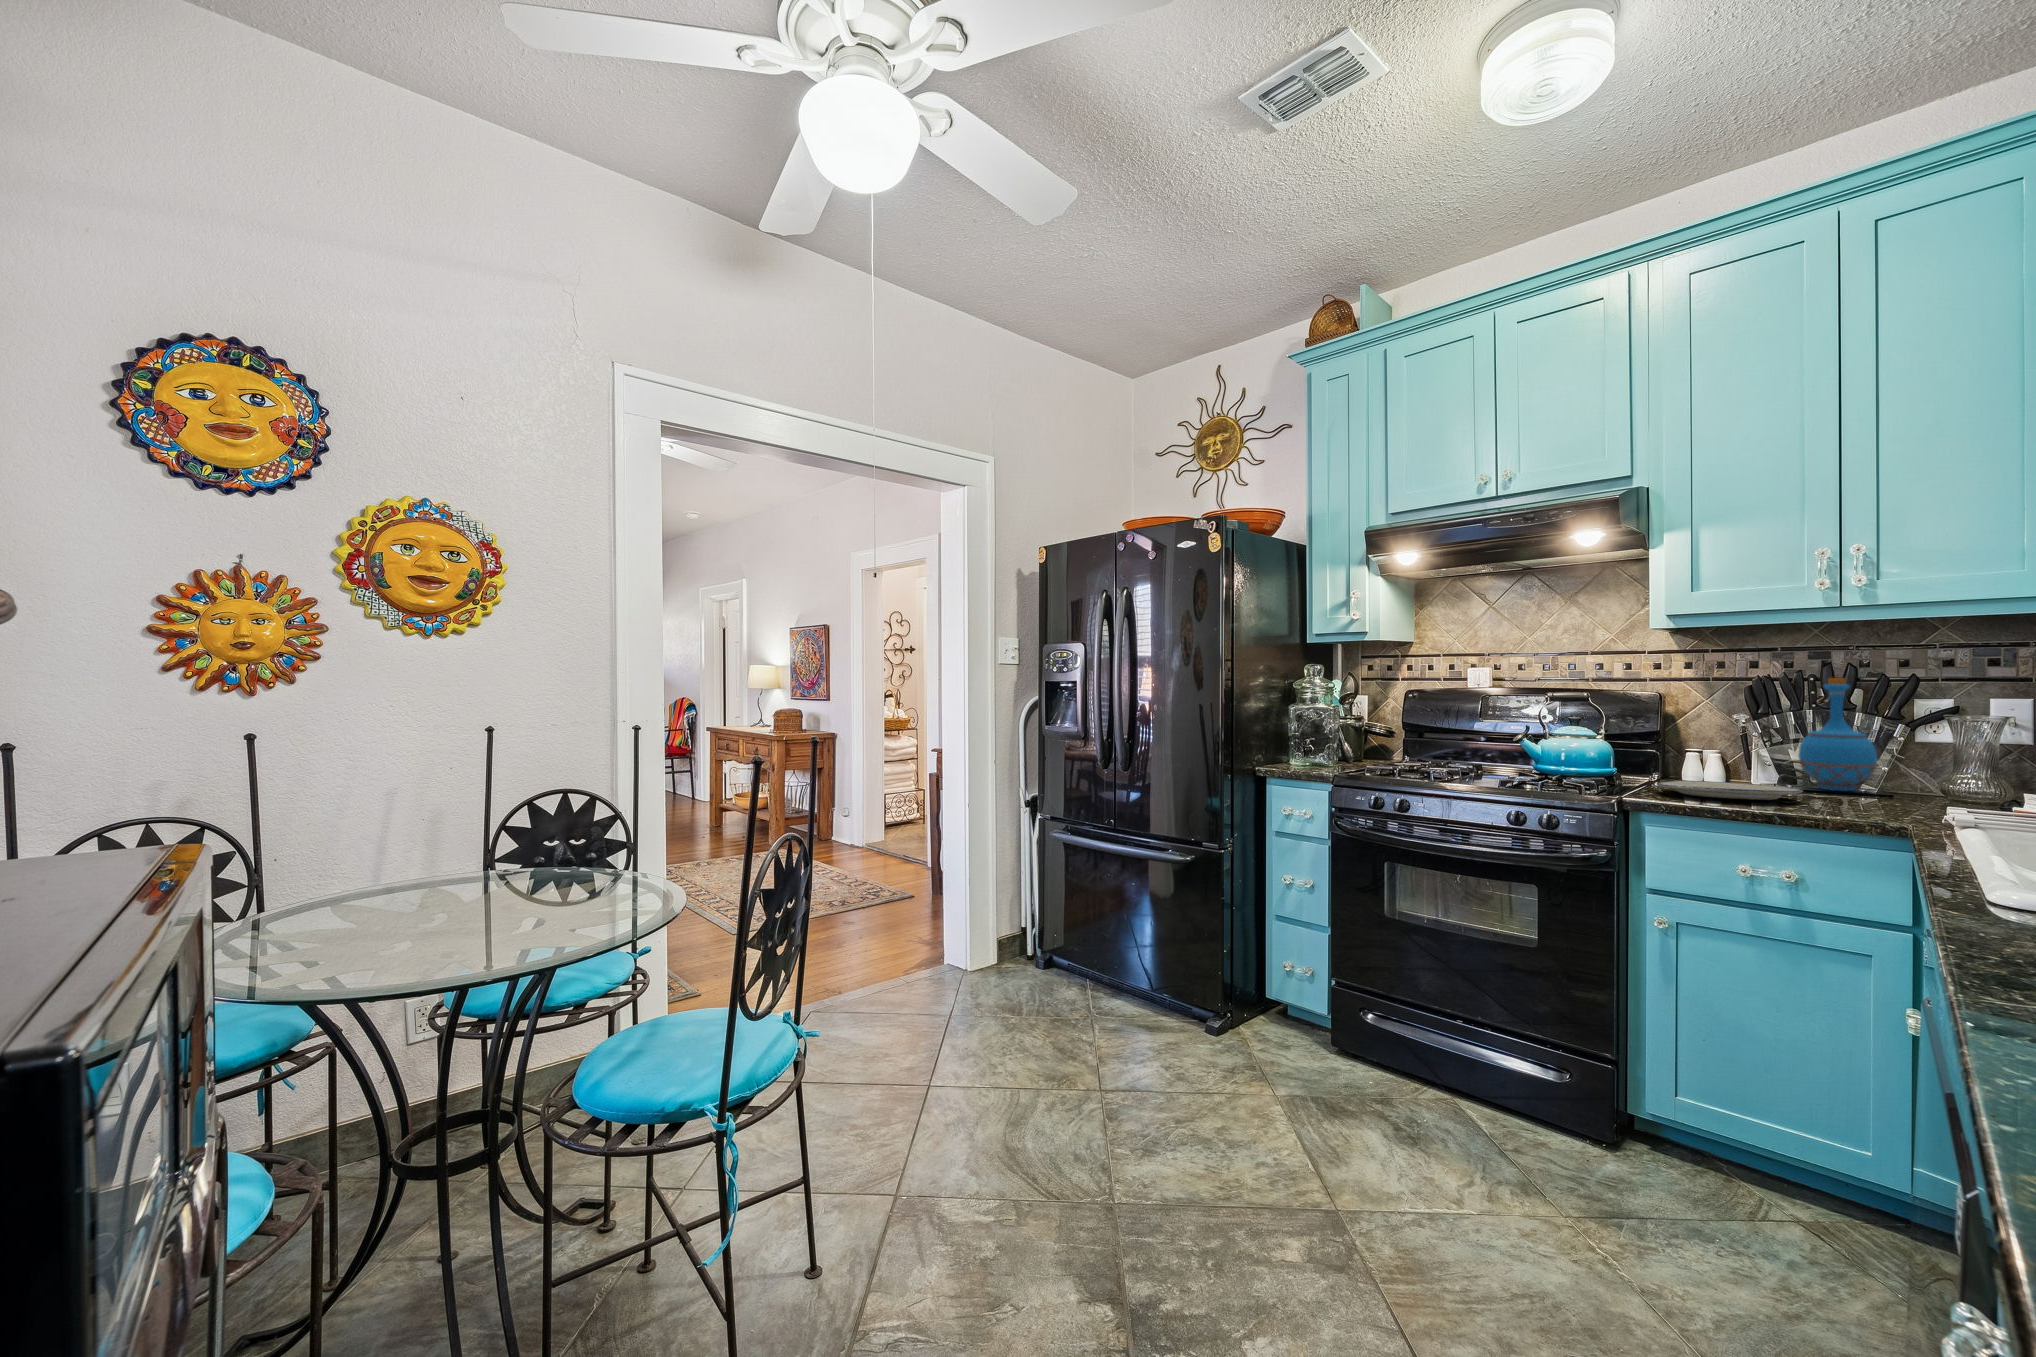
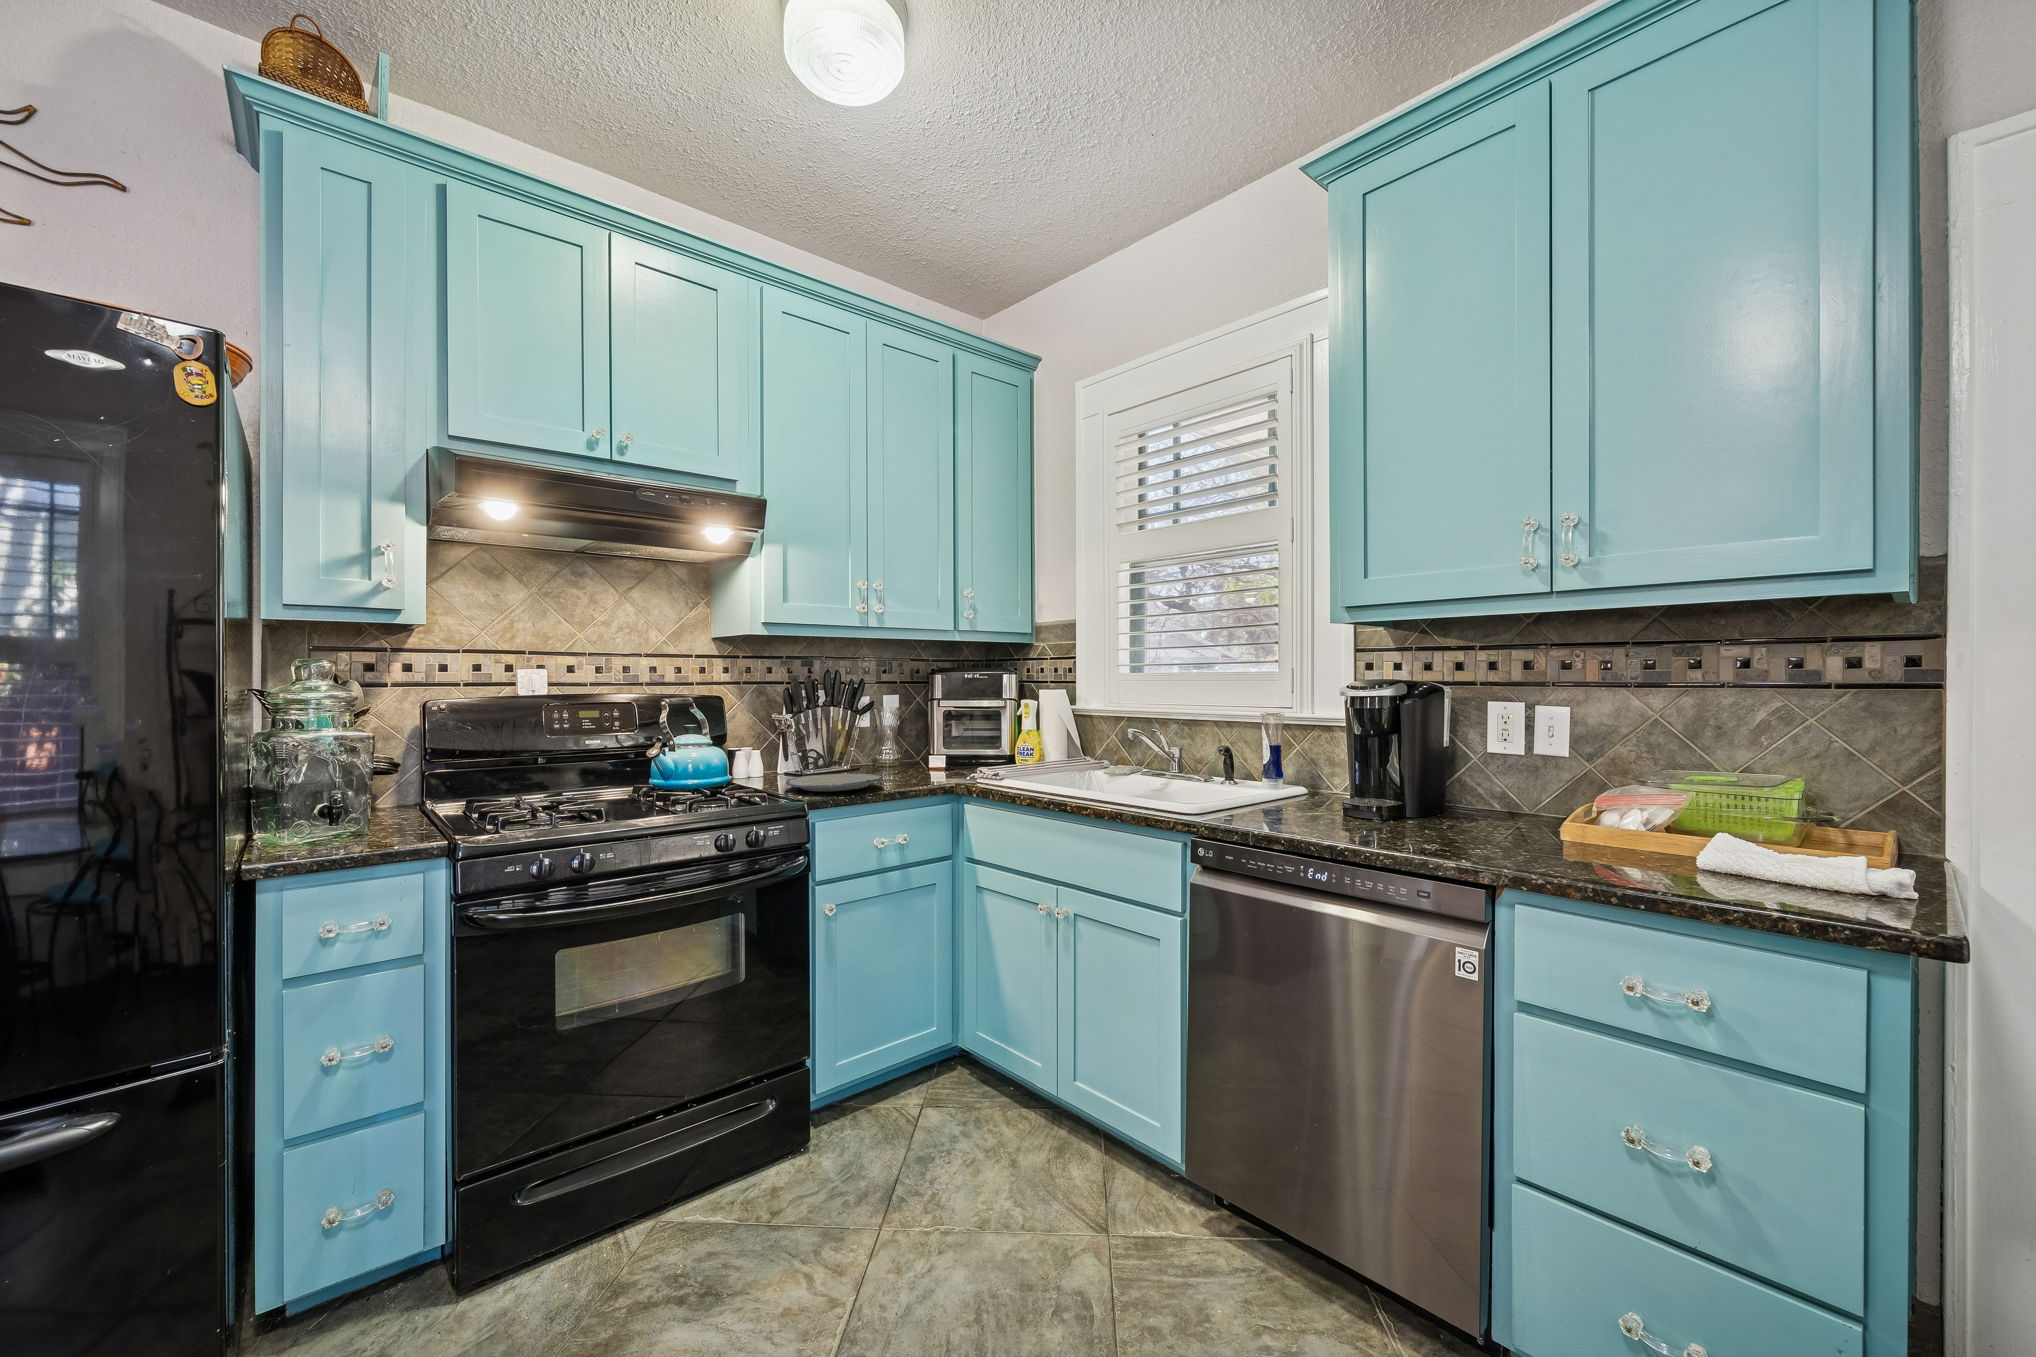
bottle: present [1799,678,1877,791] -> none [809,683,855,771]

